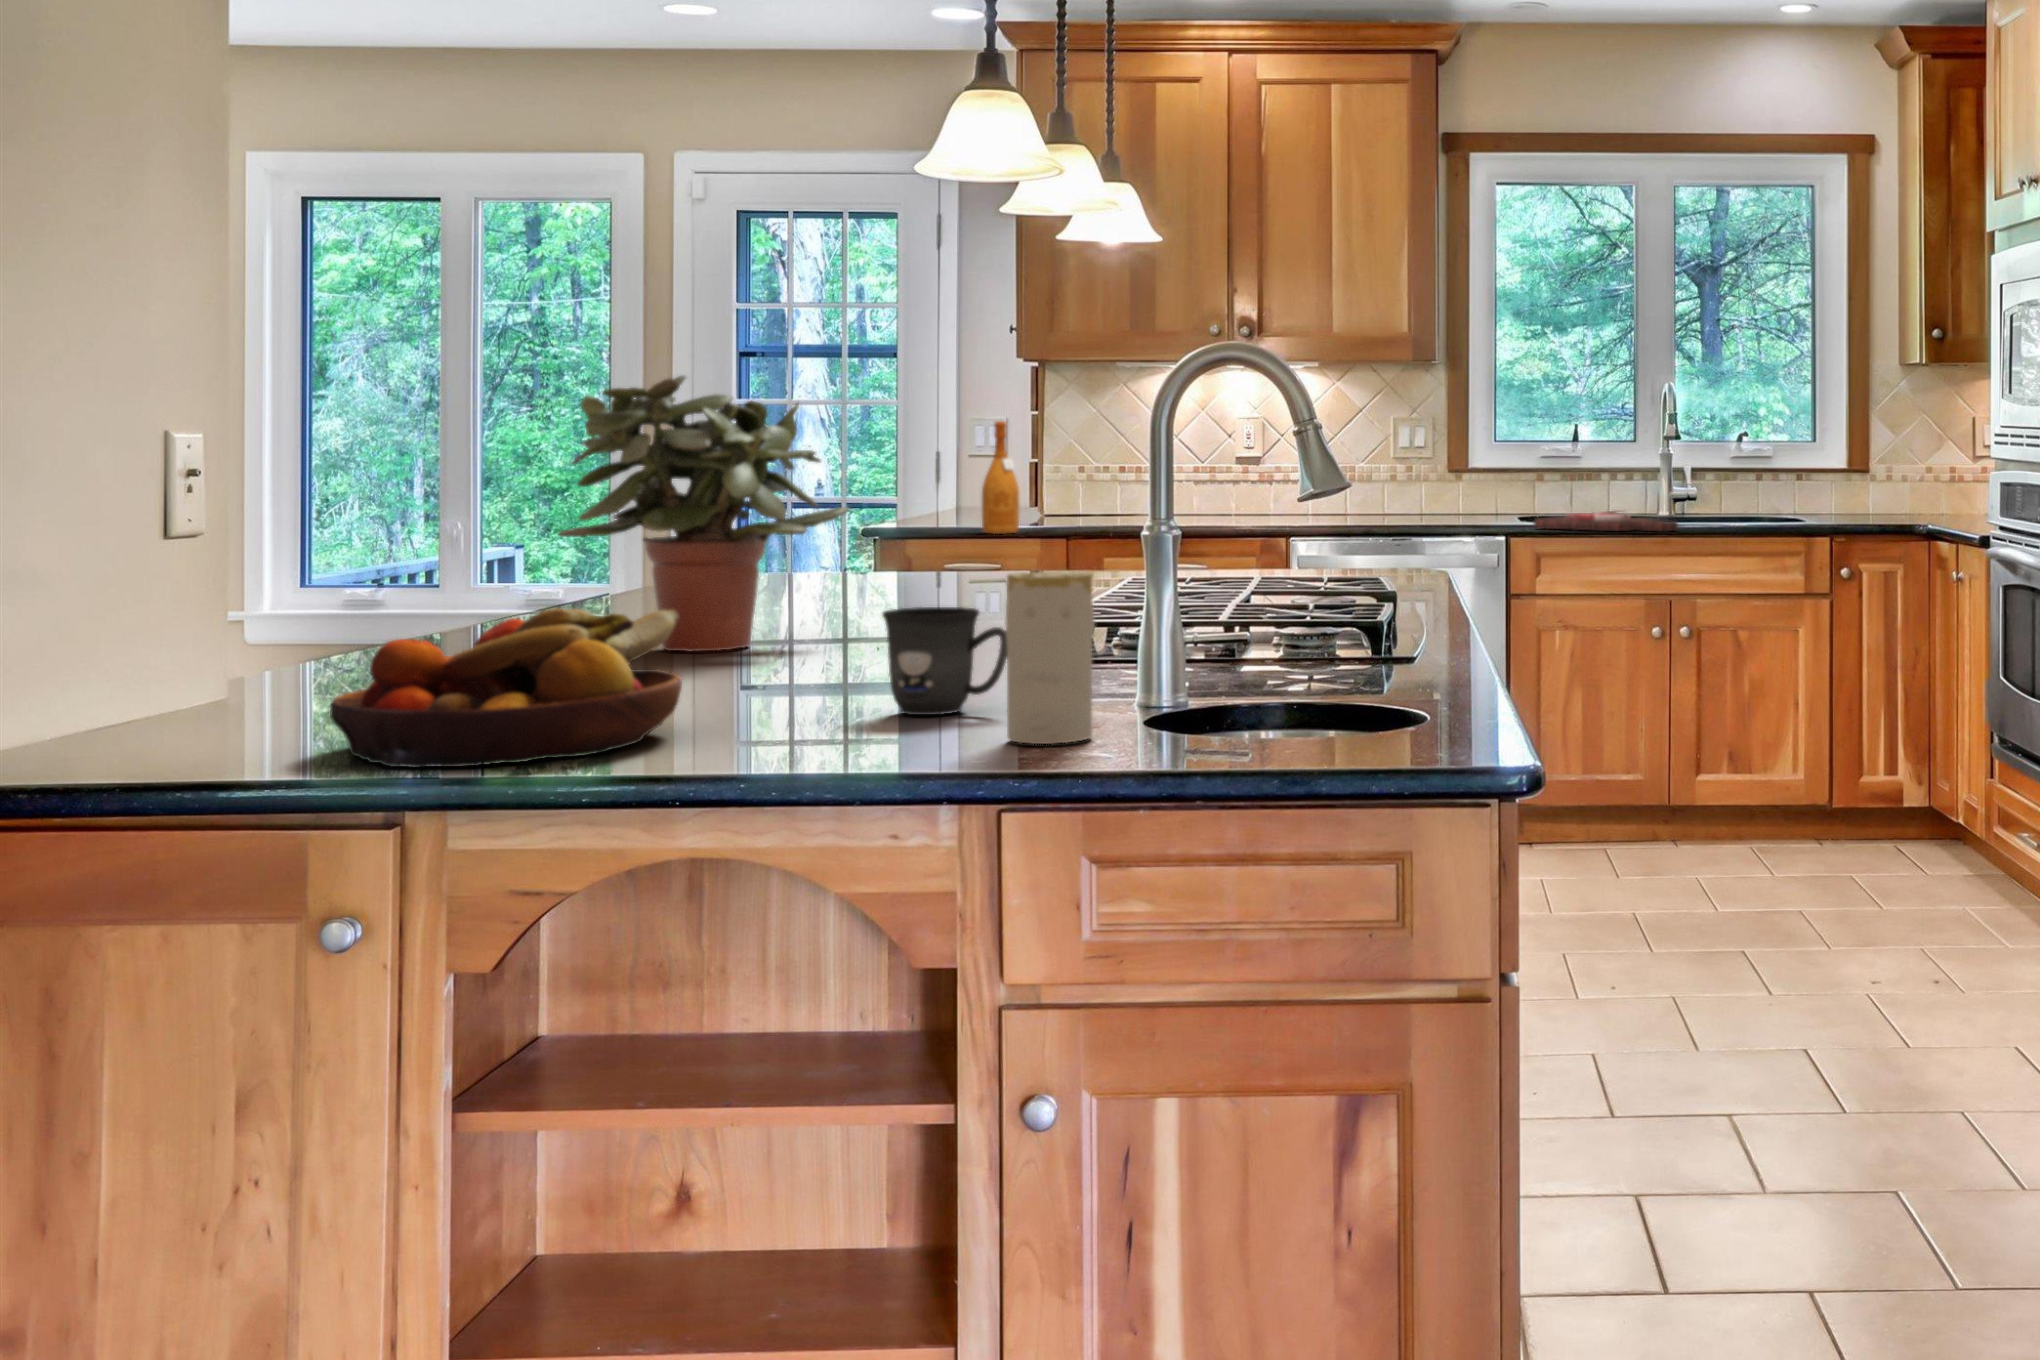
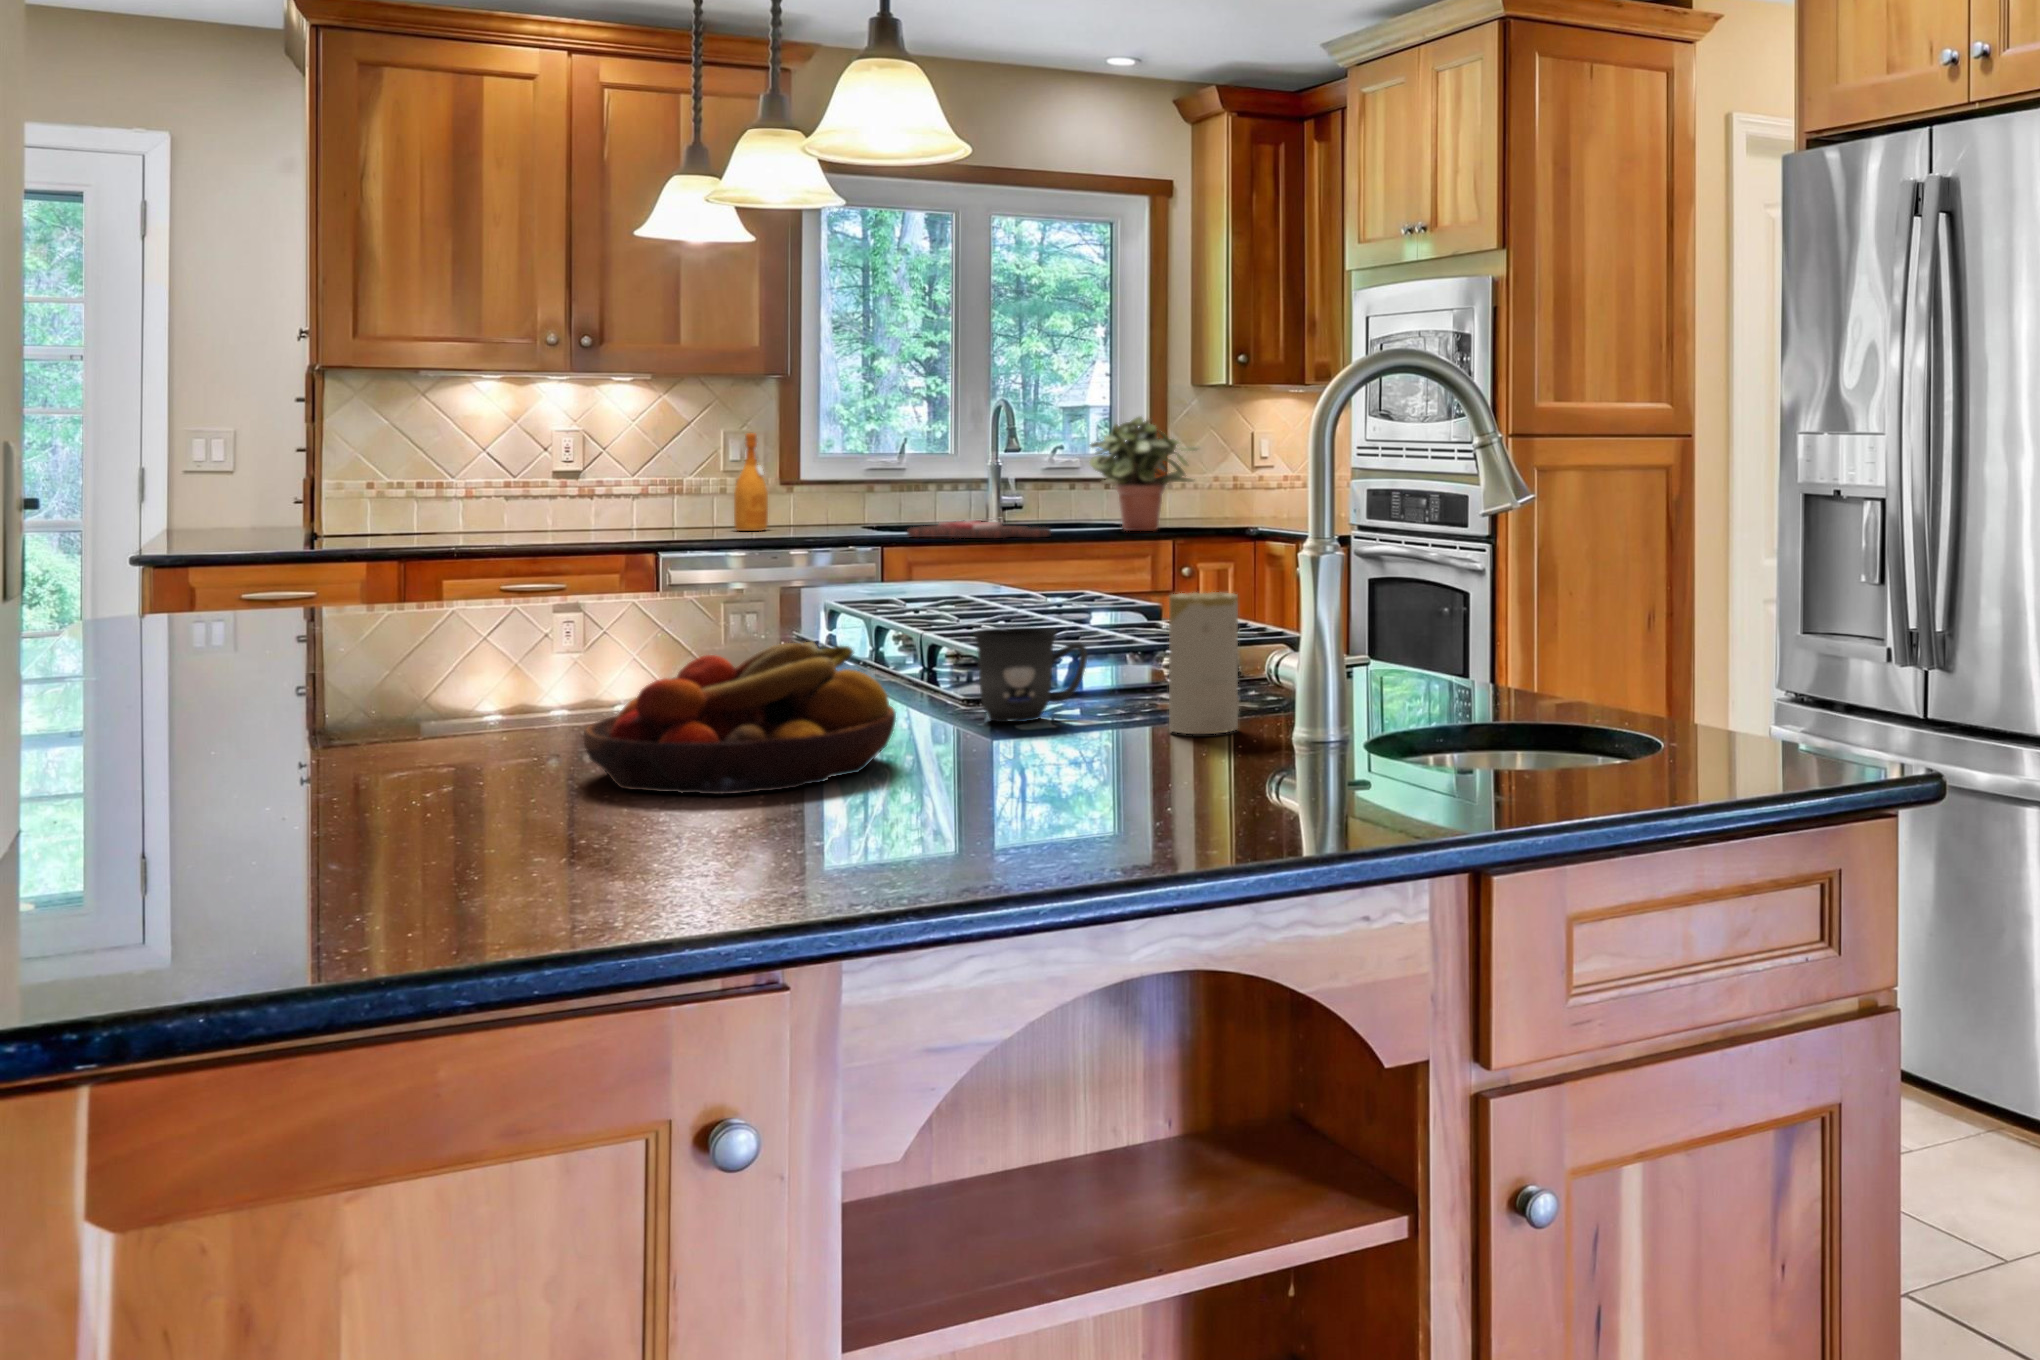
potted plant: present [558,375,849,651] -> present [1090,417,1197,531]
wine bottle: present [982,421,1019,534] -> present [734,433,768,531]

